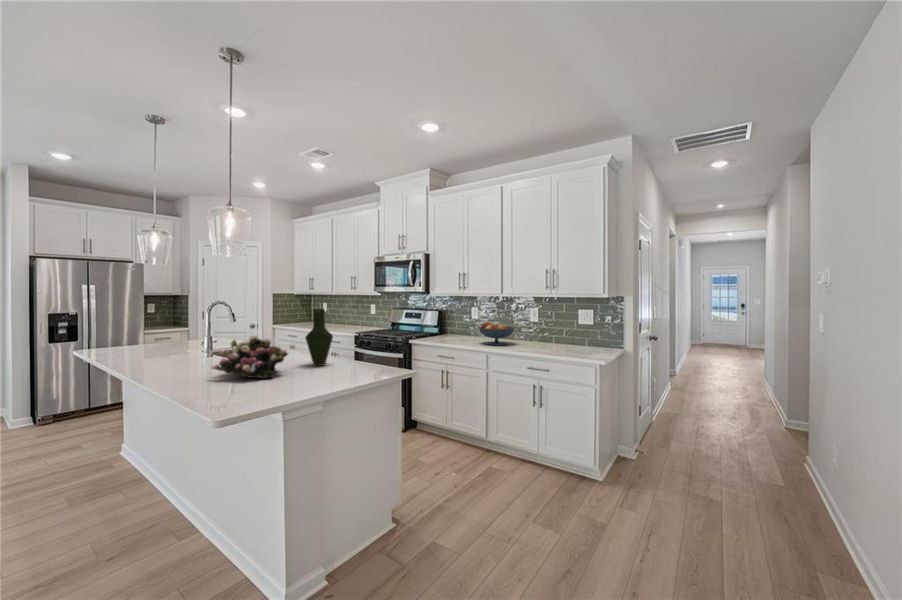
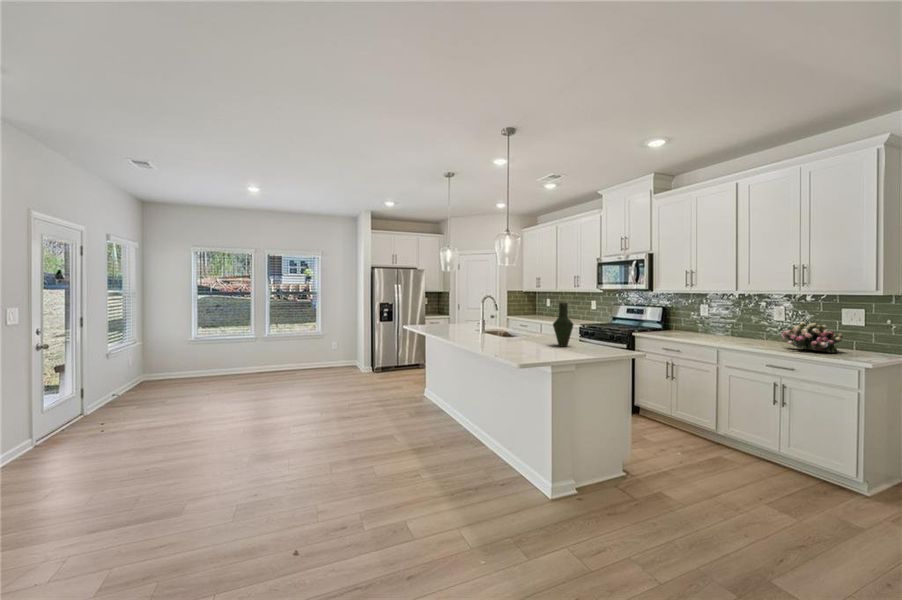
fruit bowl: present [479,322,514,345] -> none [708,318,752,342]
flower arrangement: present [211,335,287,378] -> present [781,322,843,353]

